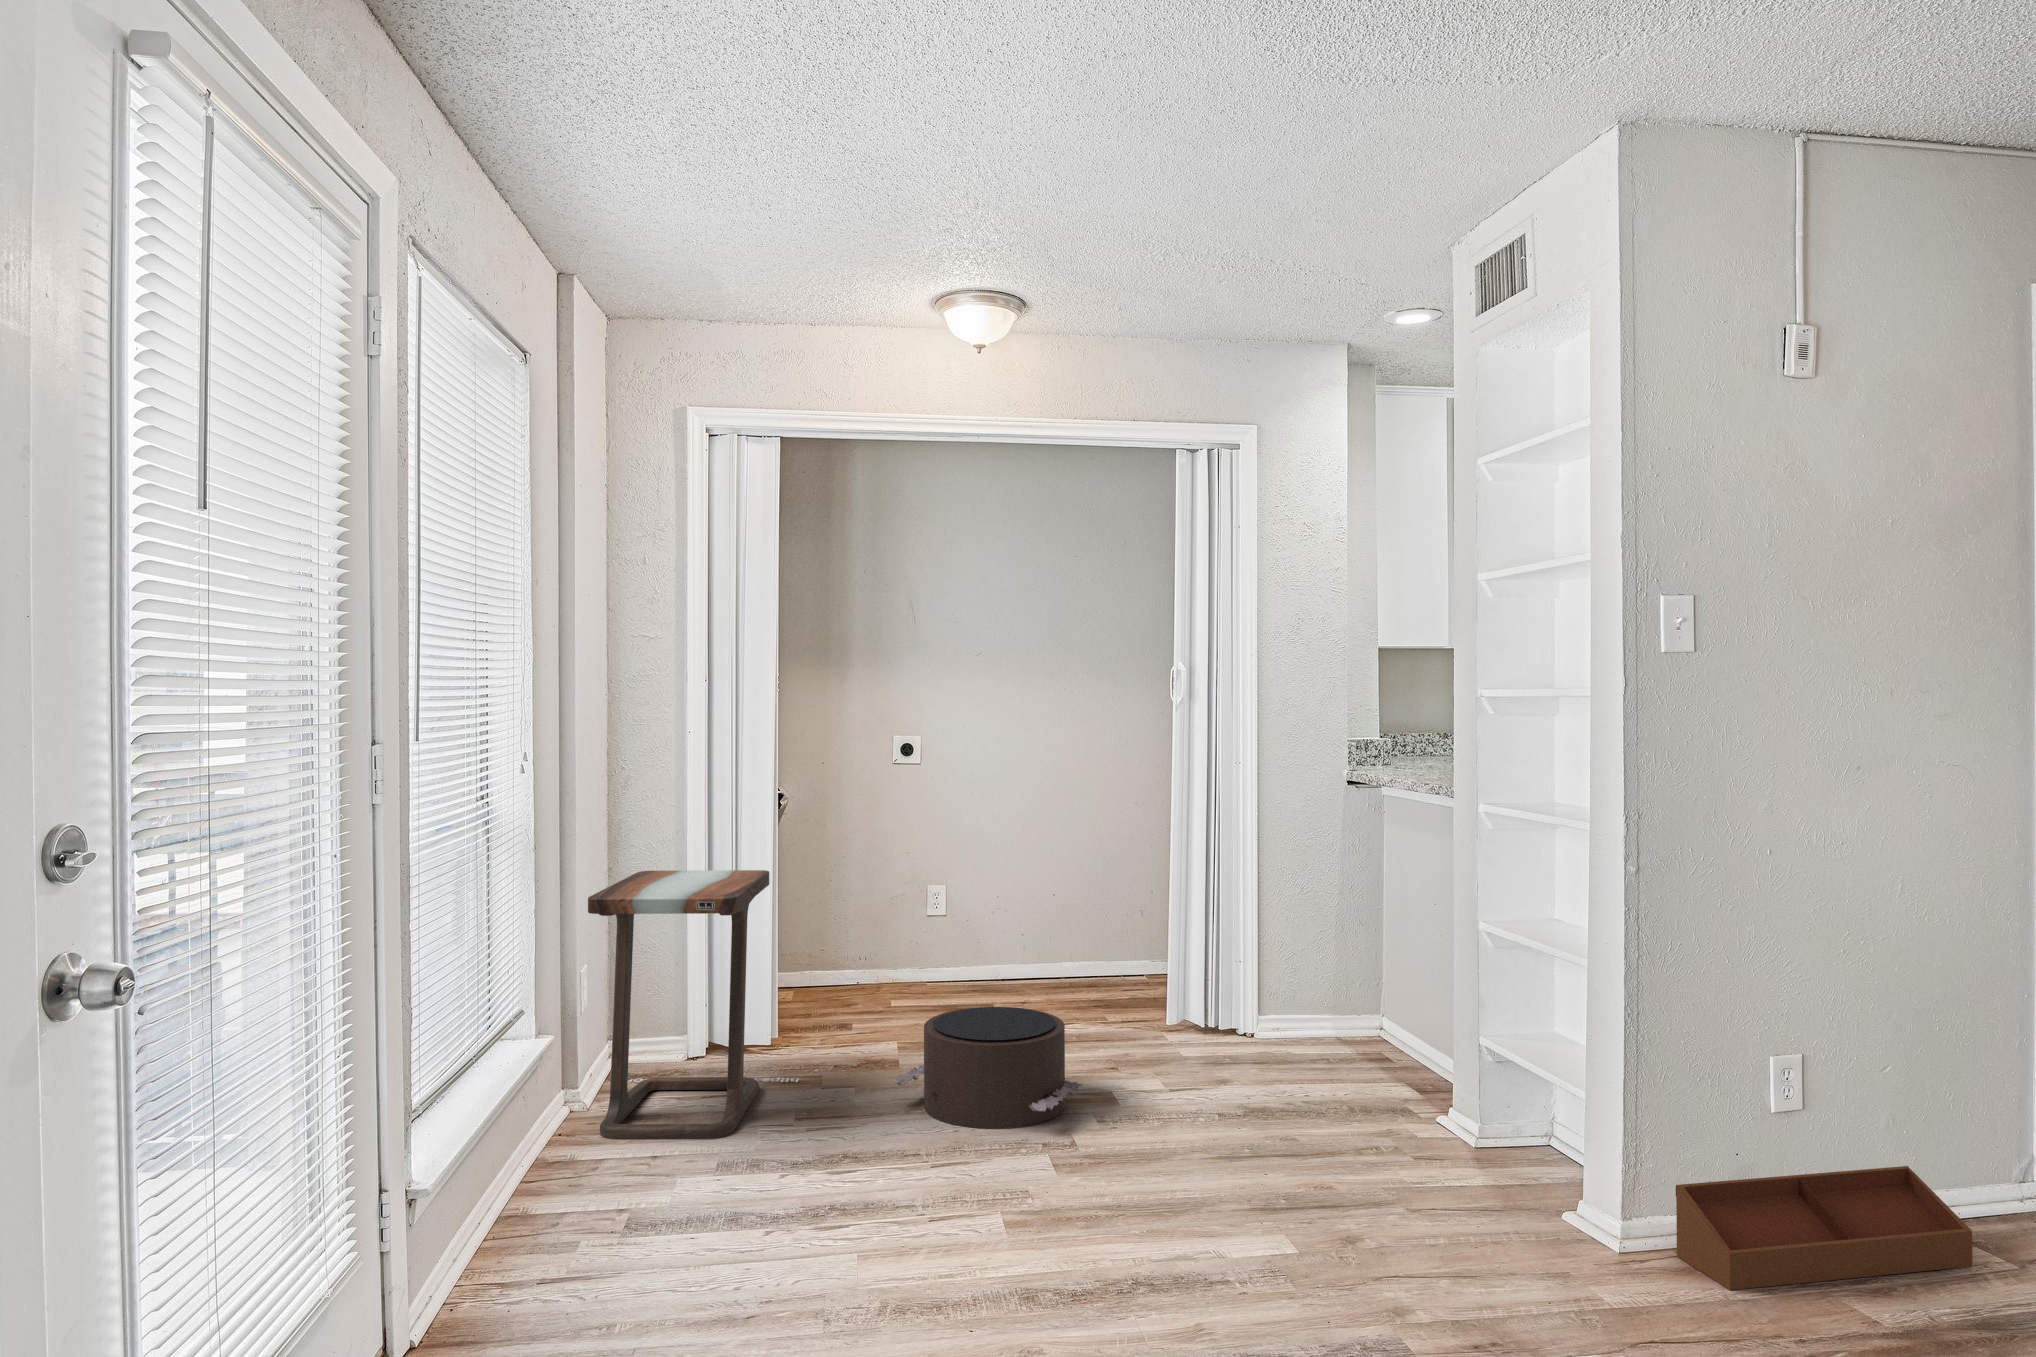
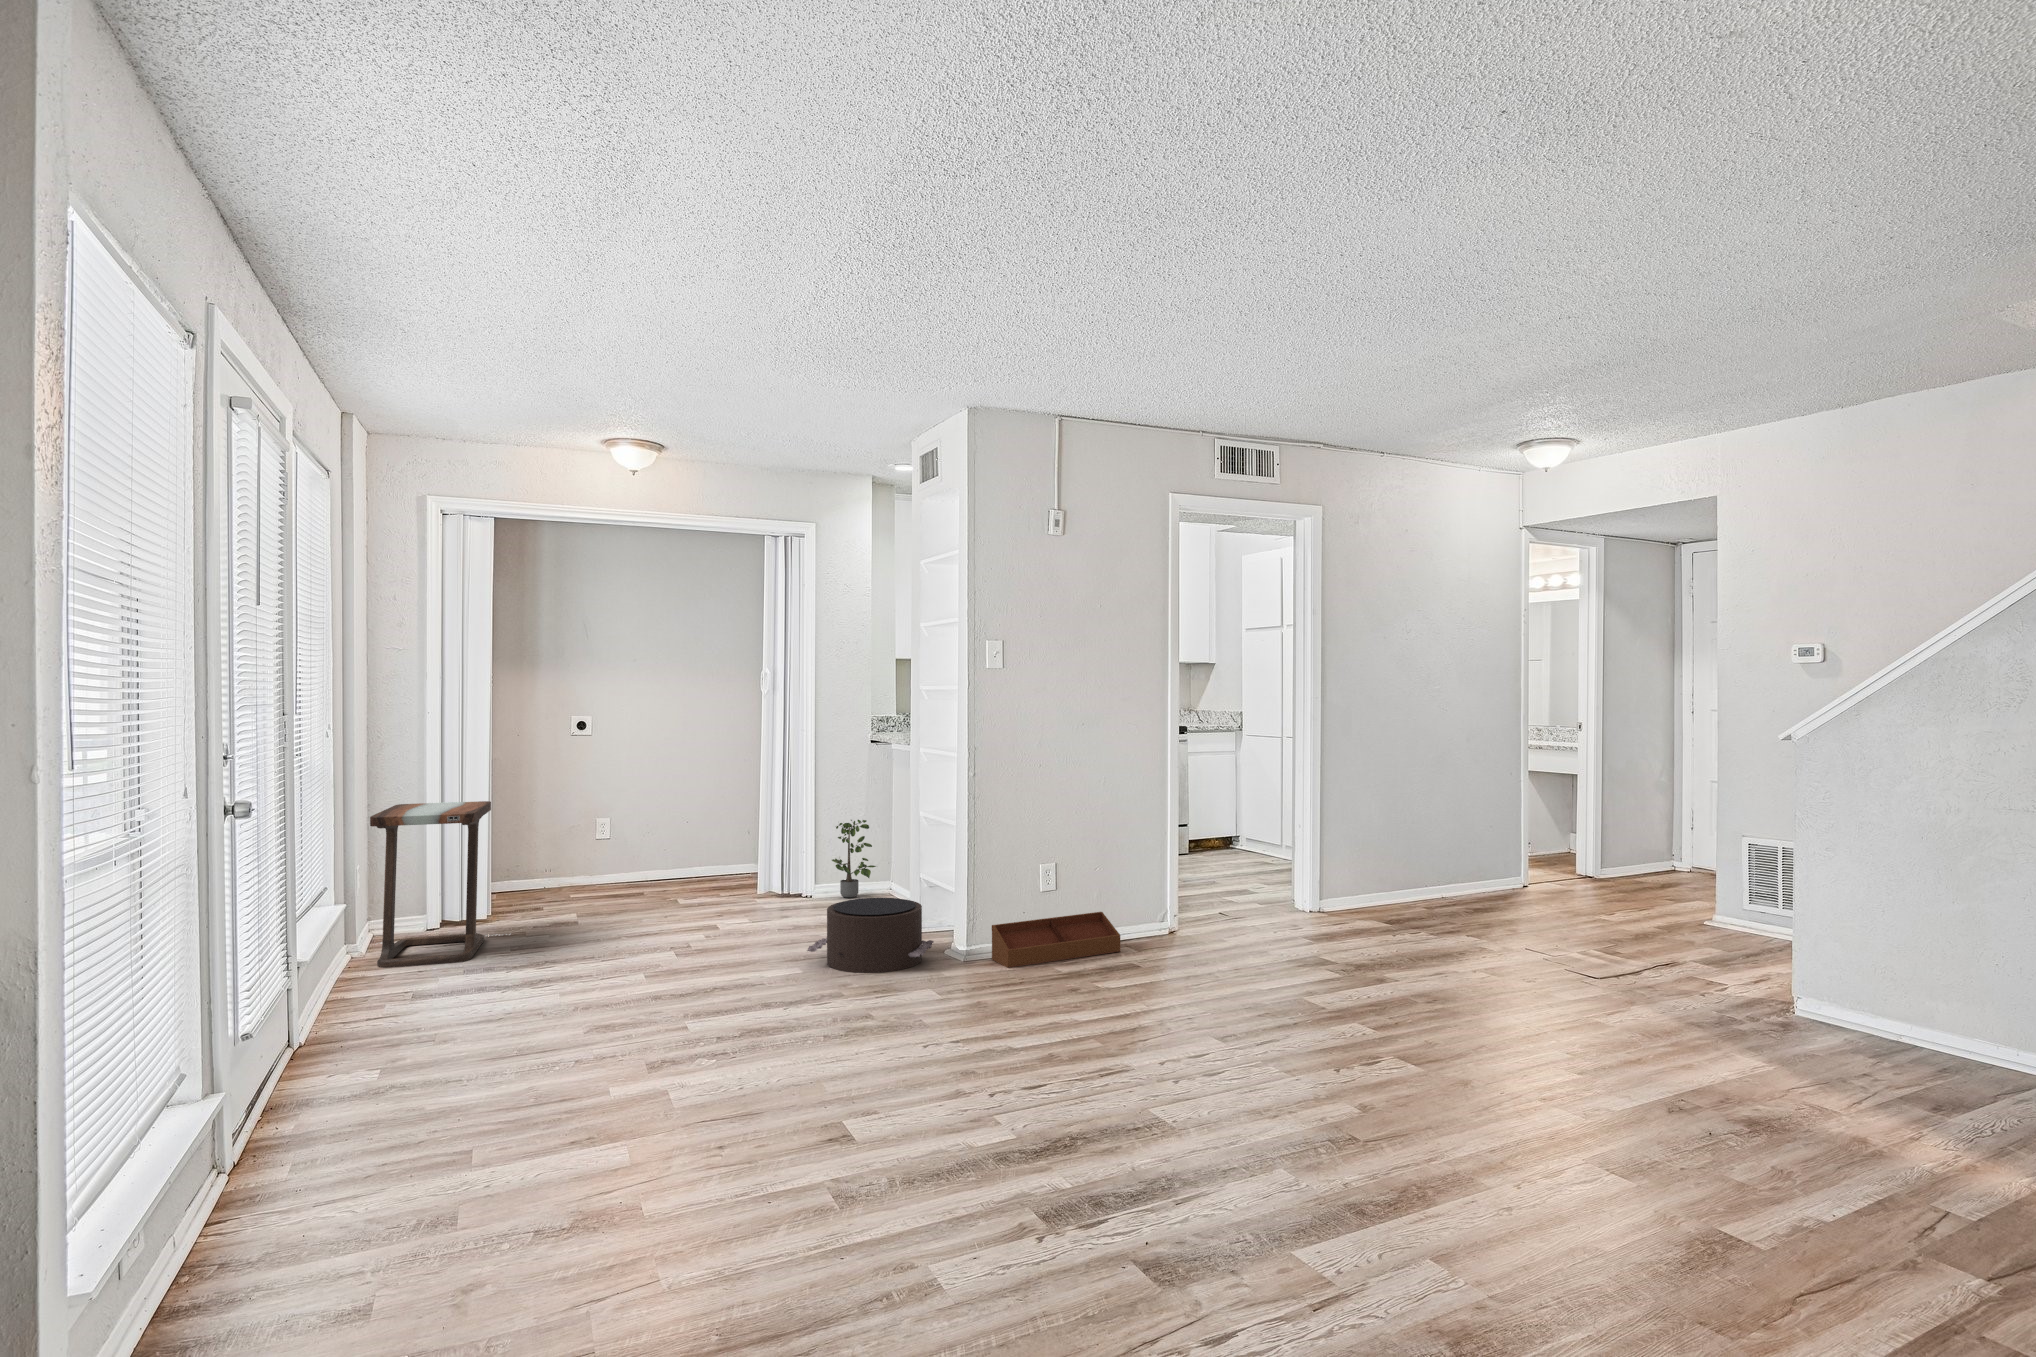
potted plant: none [1288,910,1368,1045] -> present [832,820,876,898]
pouf: present [893,1007,1082,1129] -> present [807,898,934,973]

